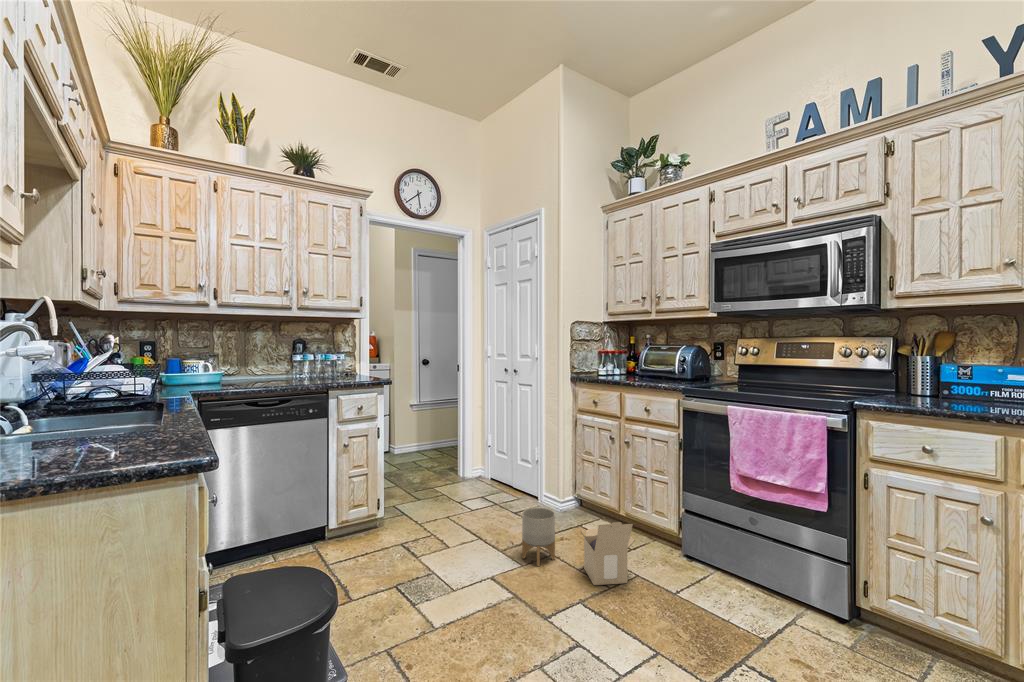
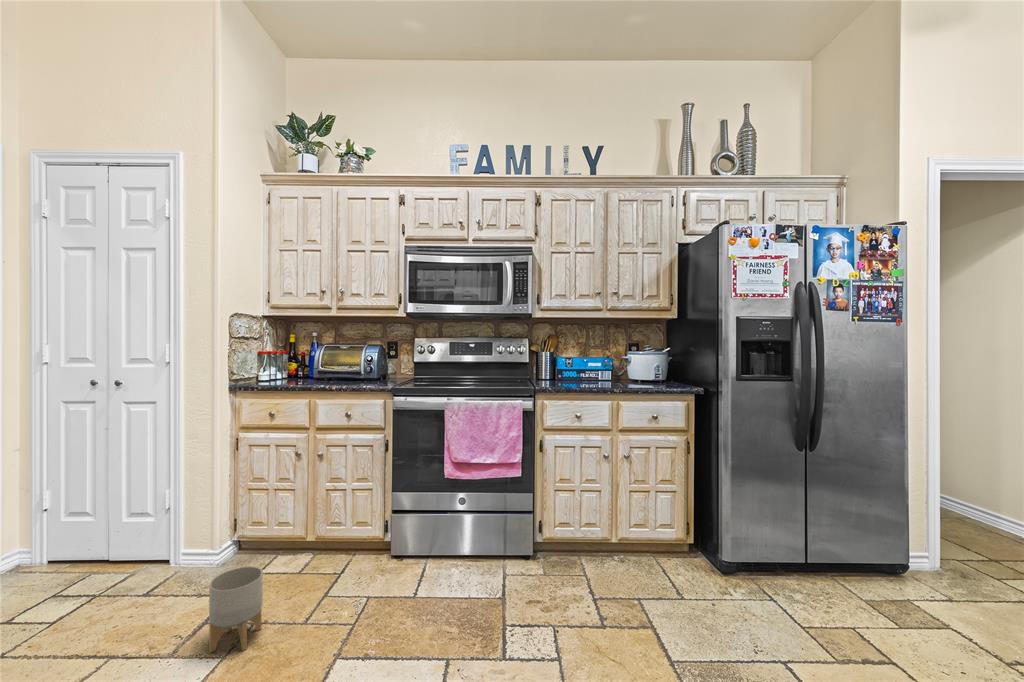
cardboard box: present [581,522,635,585] -> none [308,542,379,632]

